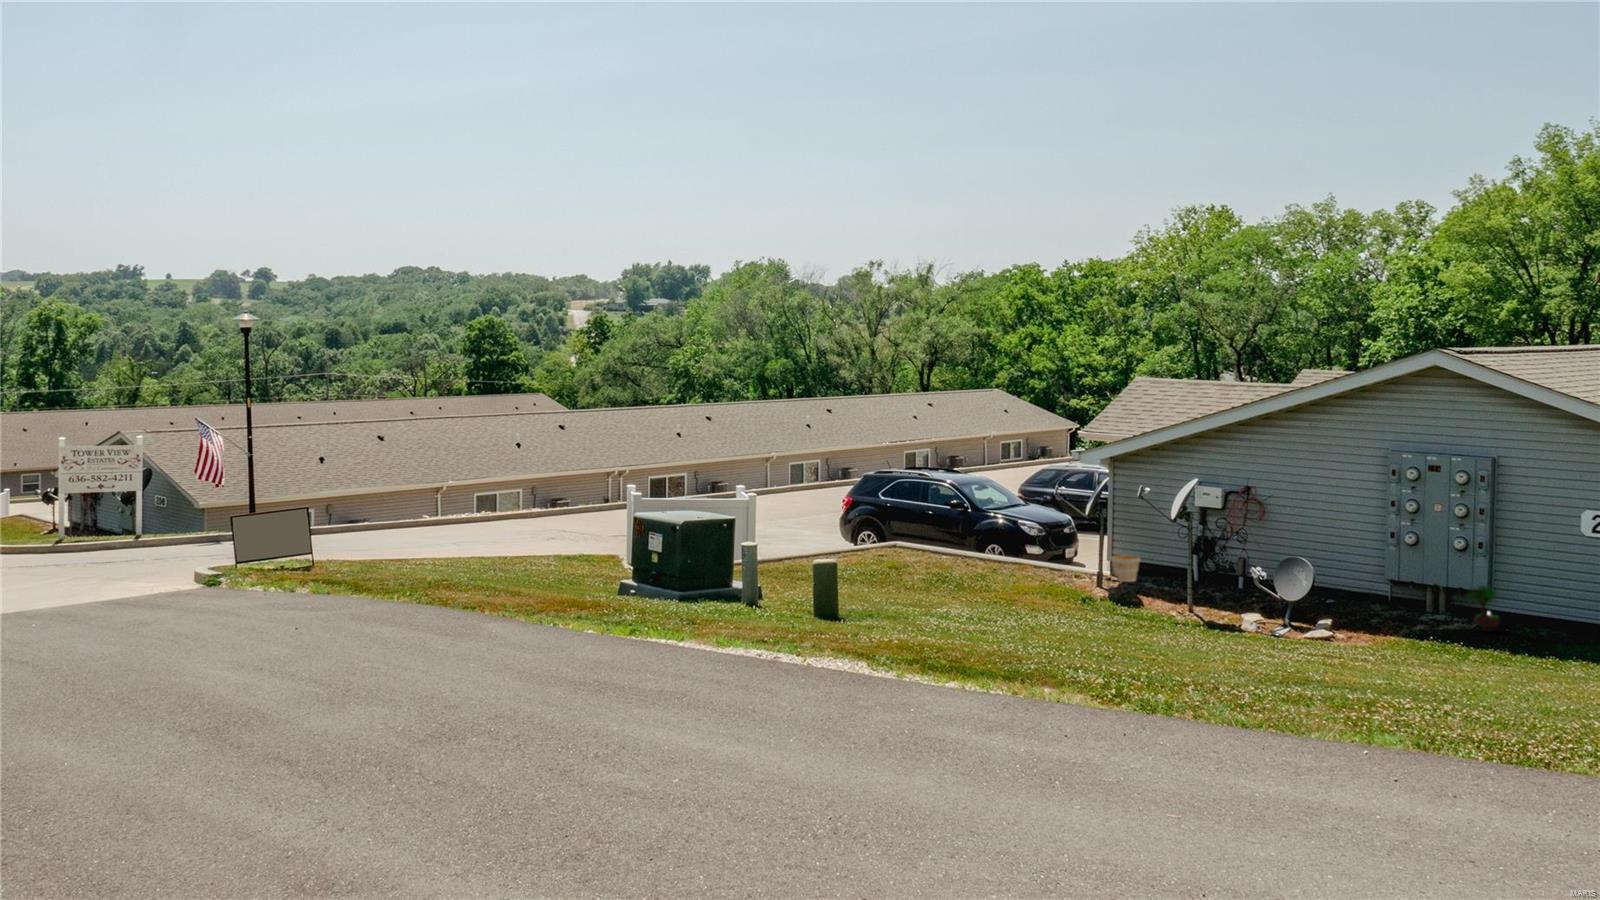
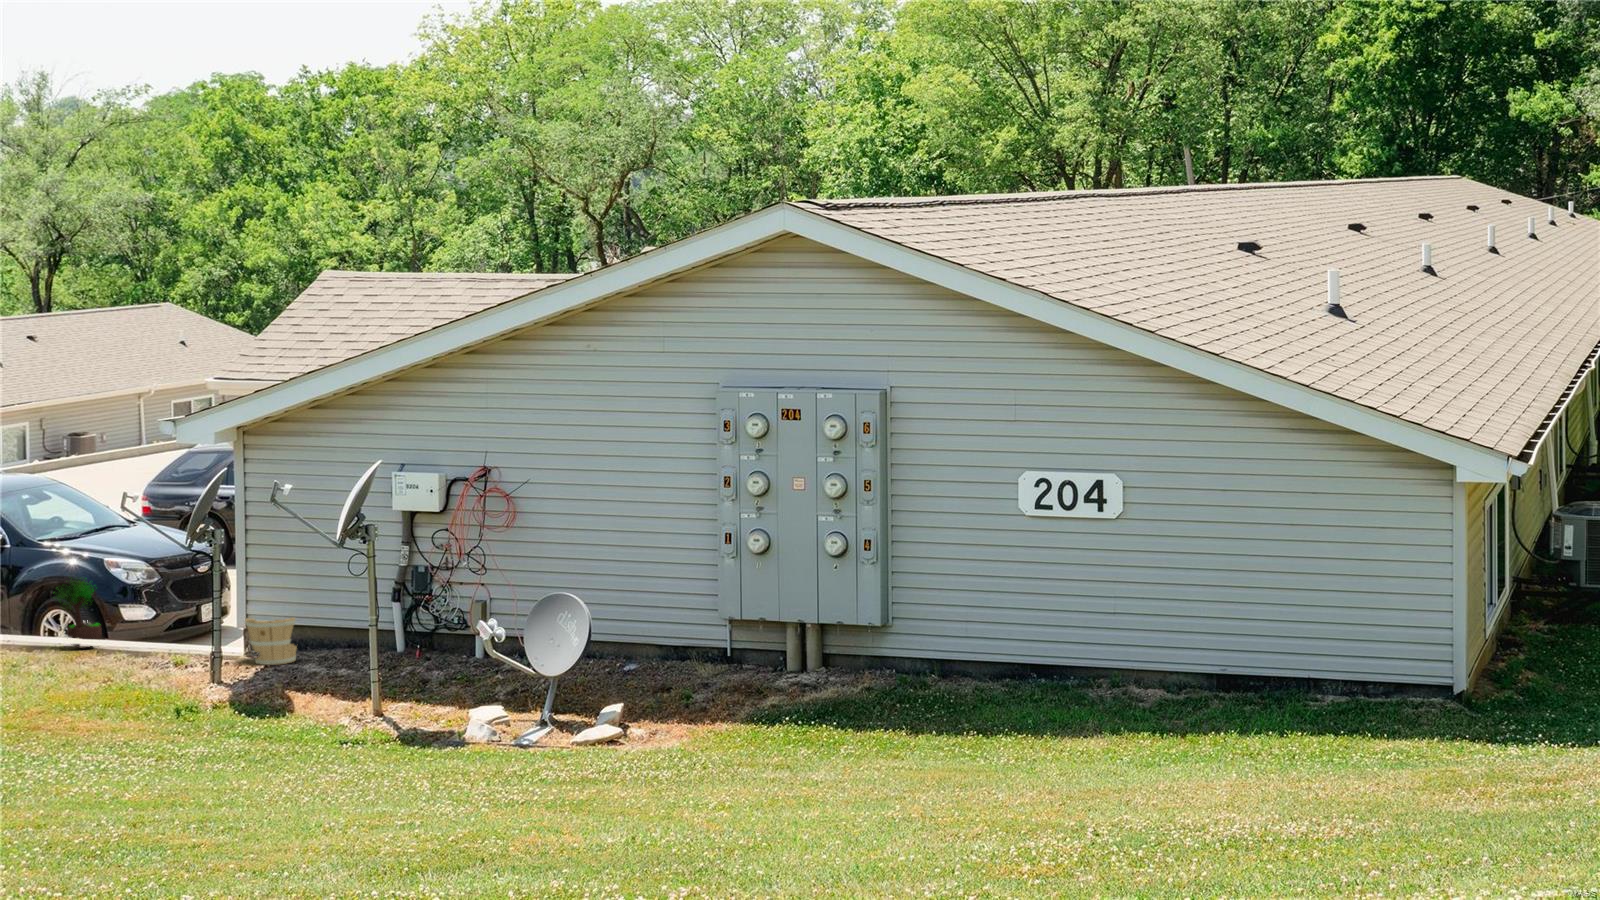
potted tree: present [1468,586,1500,631] -> present [53,578,102,649]

